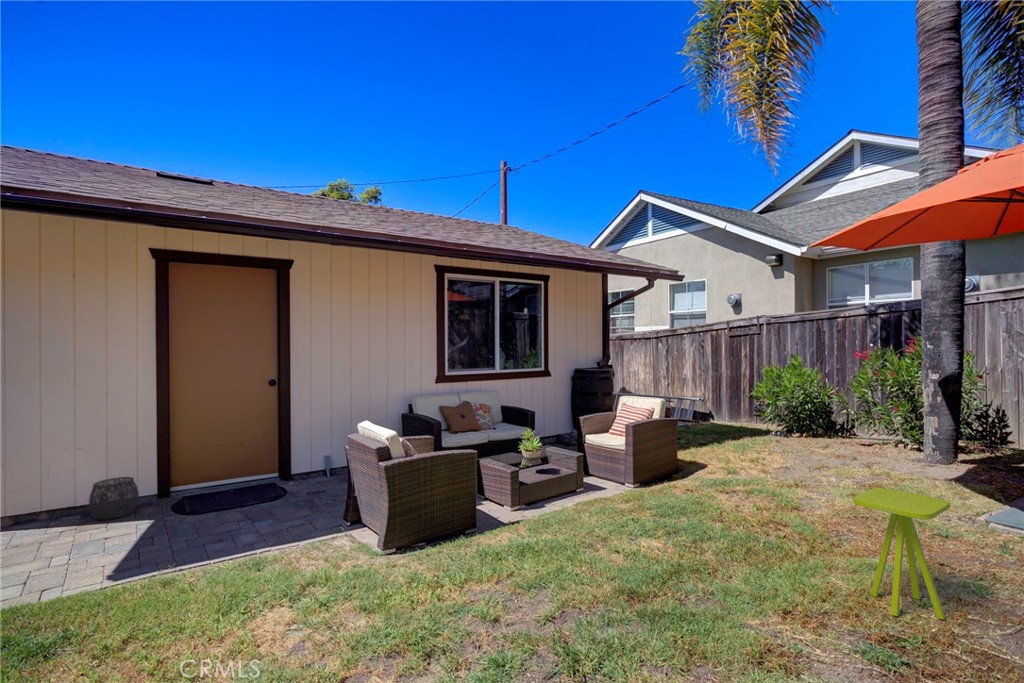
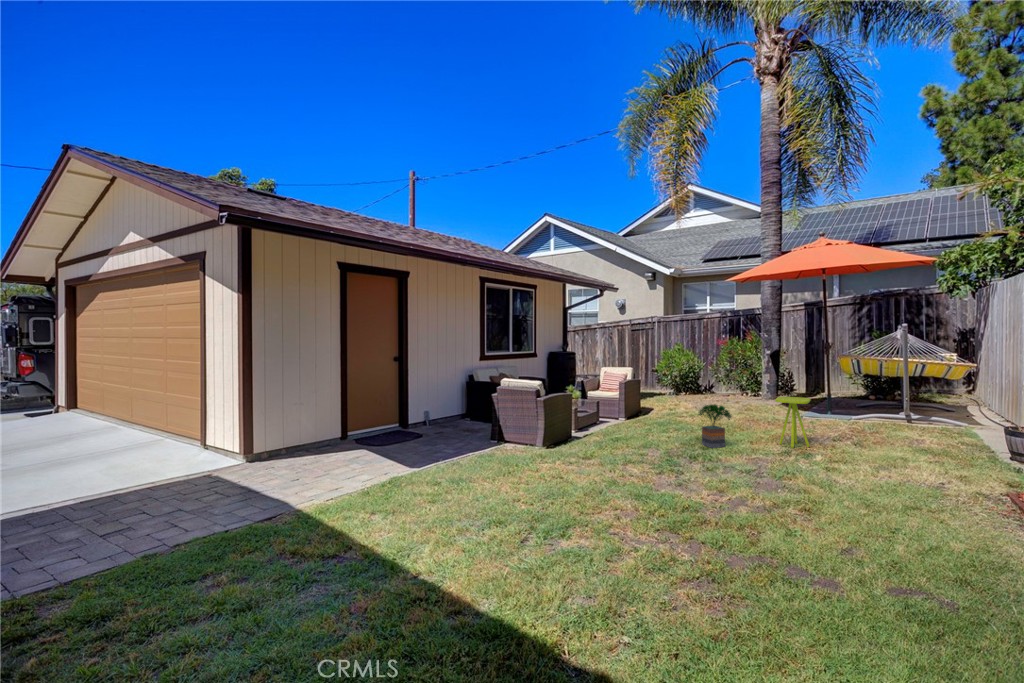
woven basket: present [89,477,139,520] -> none [278,429,312,460]
potted tree: none [681,491,749,586] -> present [698,405,732,448]

